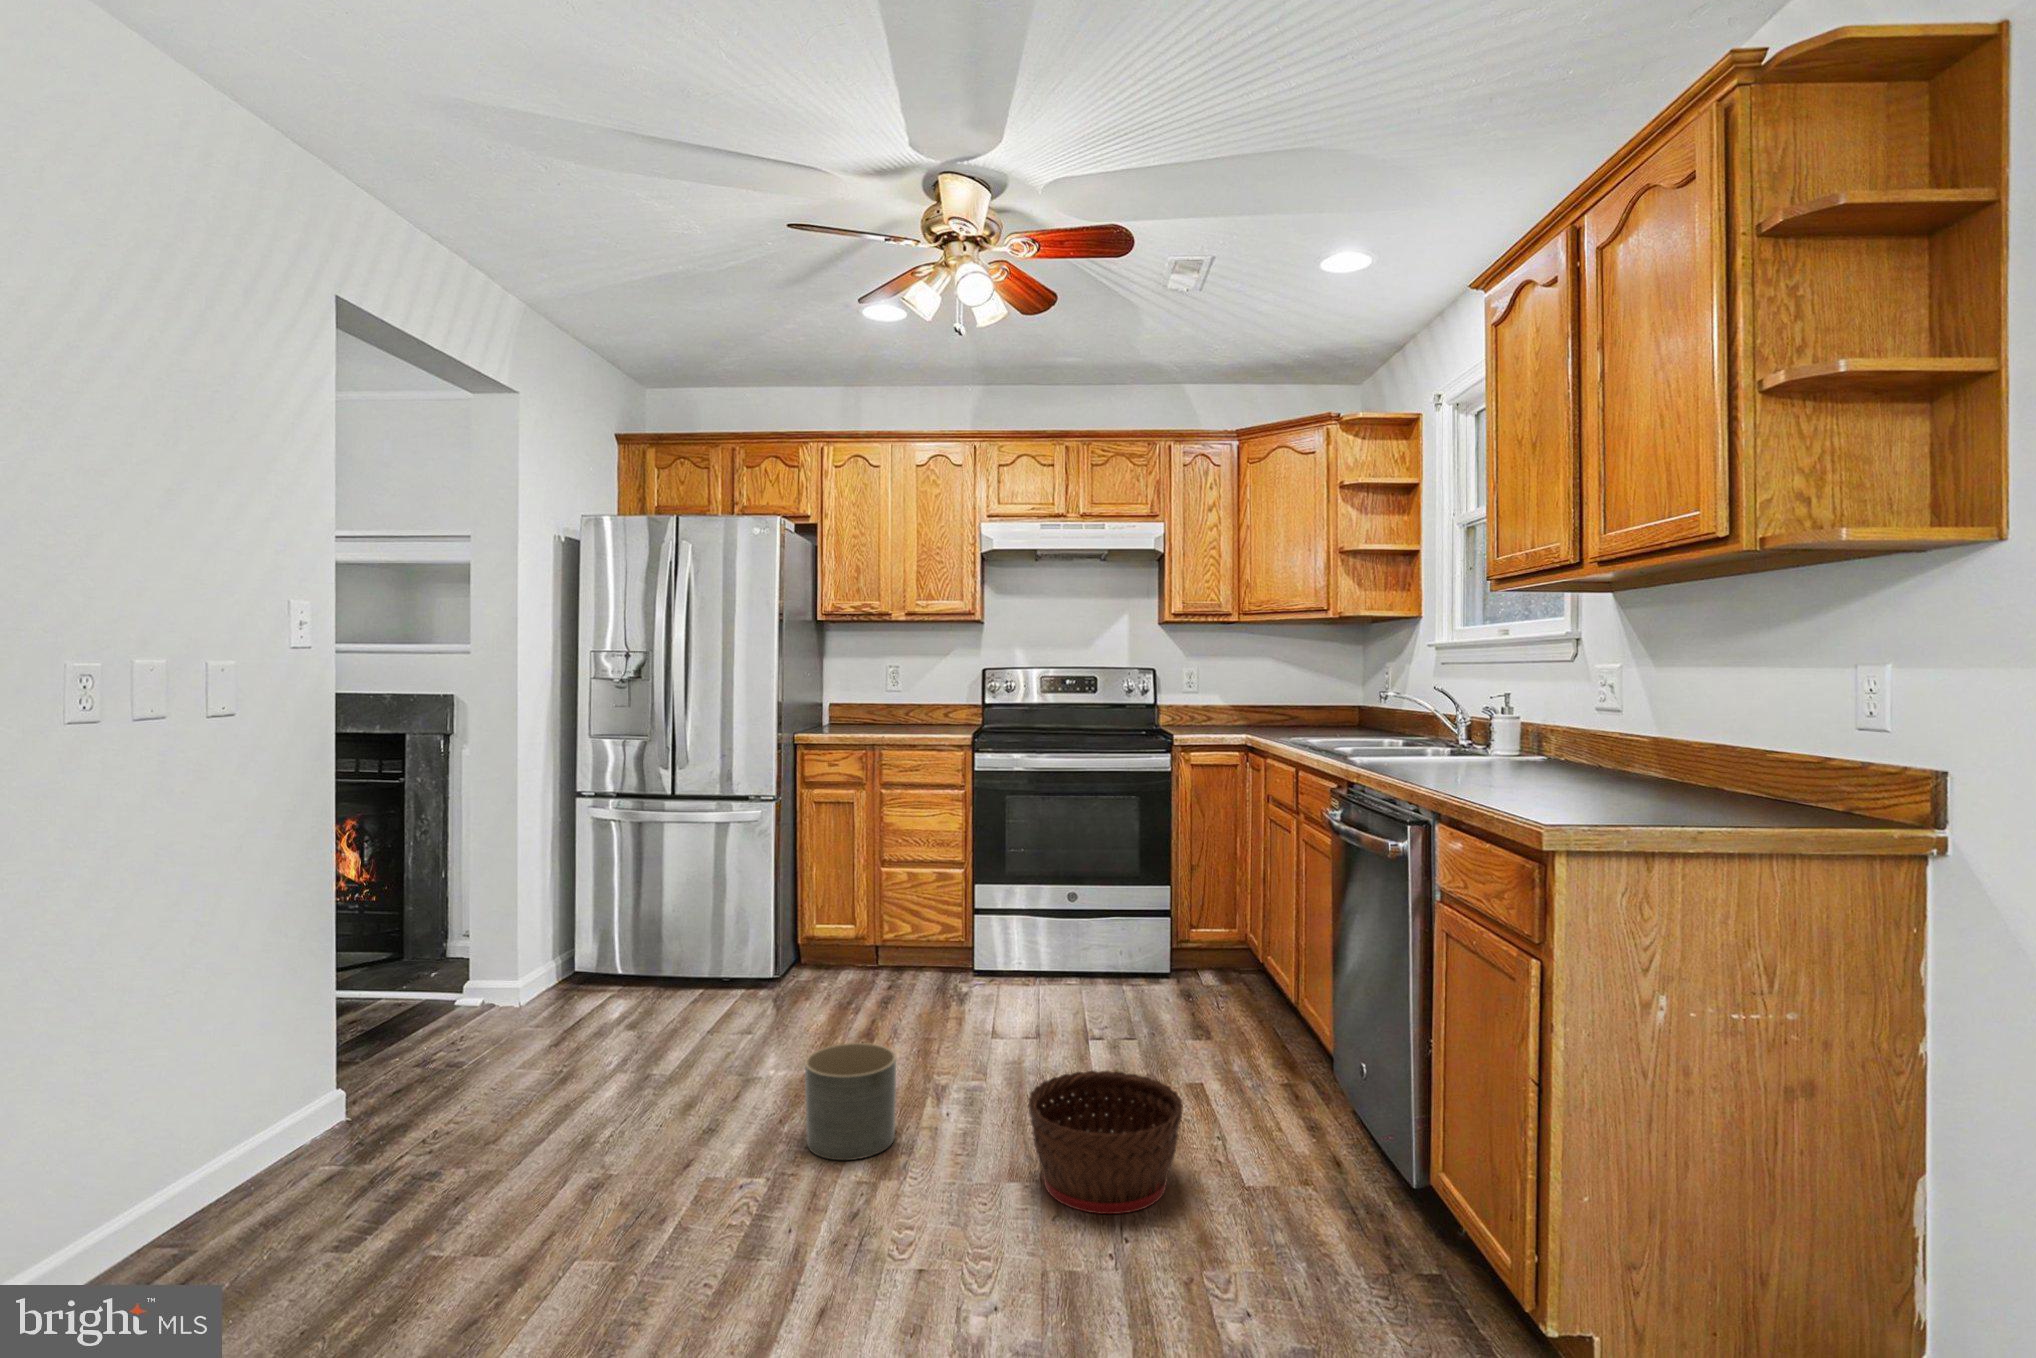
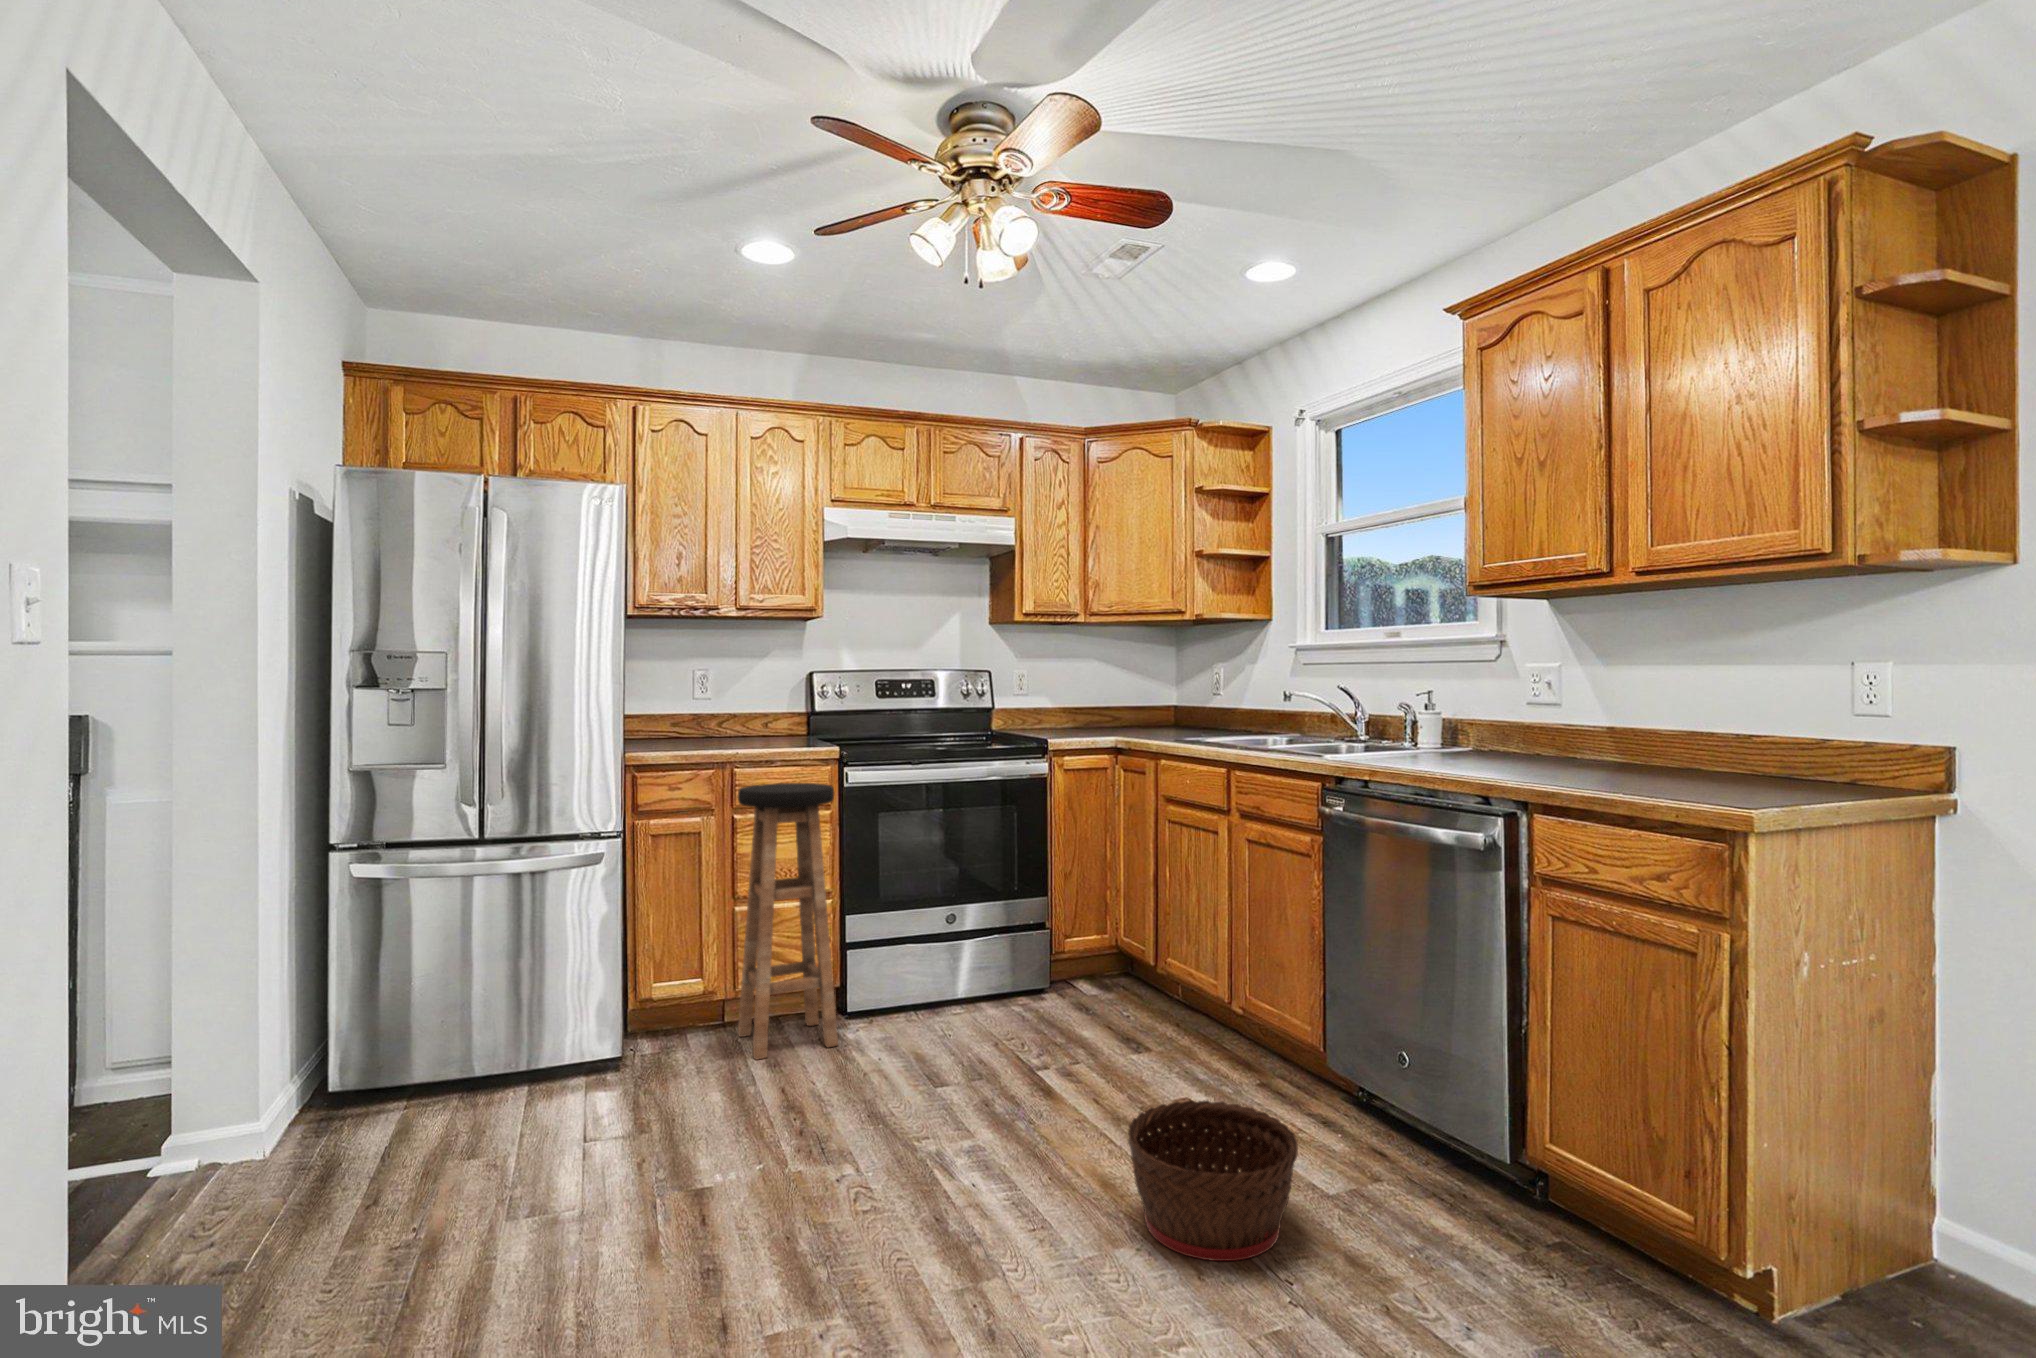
bar stool: none [864,766,945,998] -> present [738,783,838,1060]
planter: present [805,1043,896,1160] -> none [847,1115,956,1265]

